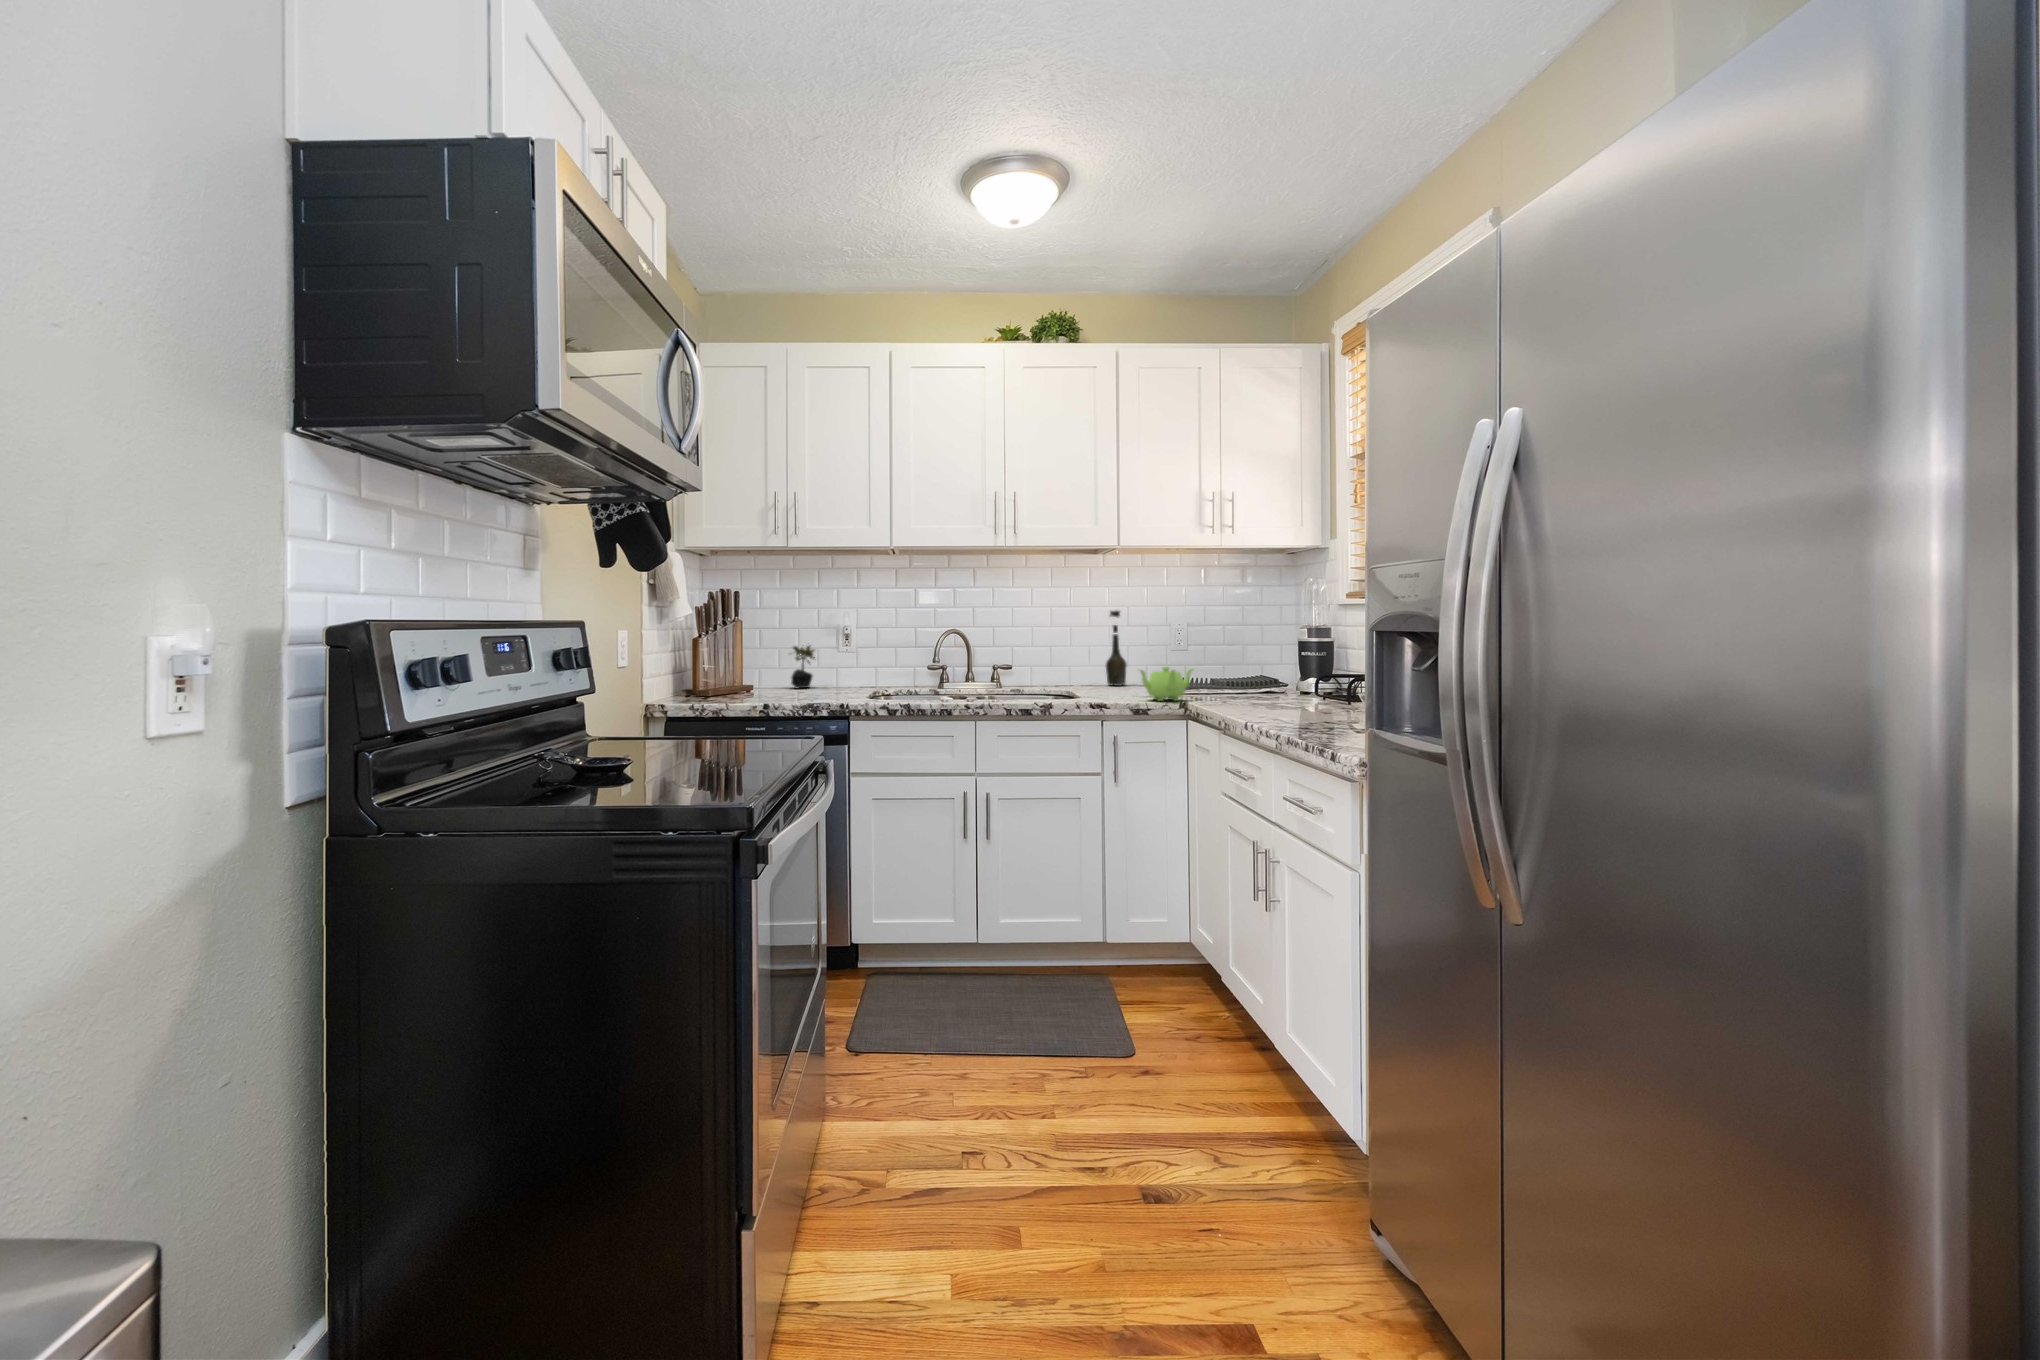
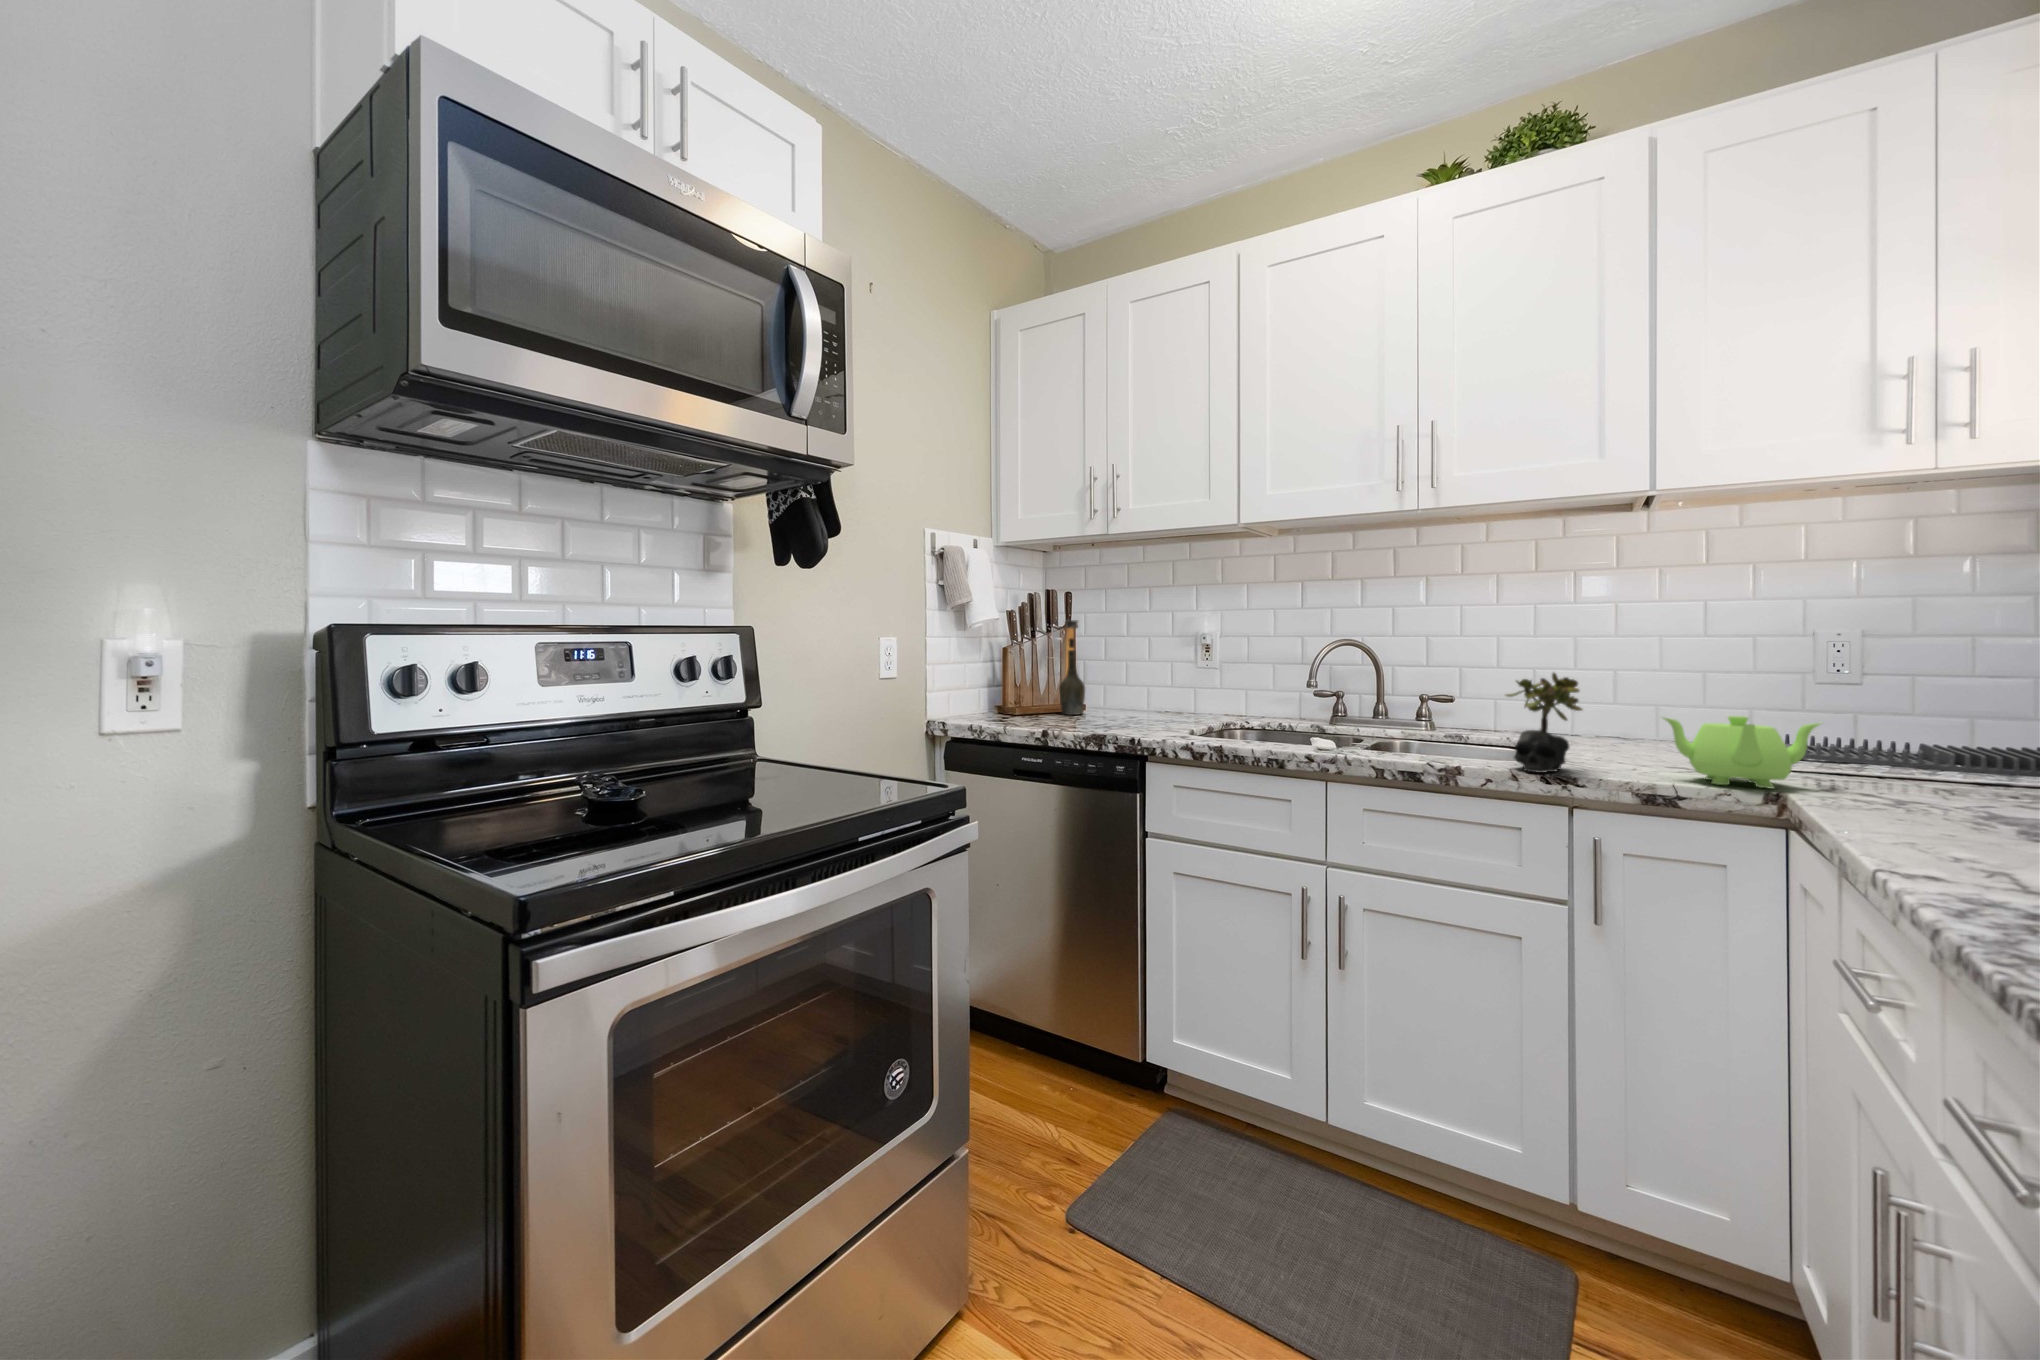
bottle: present [1106,610,1127,686] -> present [1059,620,1085,715]
succulent plant: present [791,645,815,688] -> present [1506,673,1582,773]

